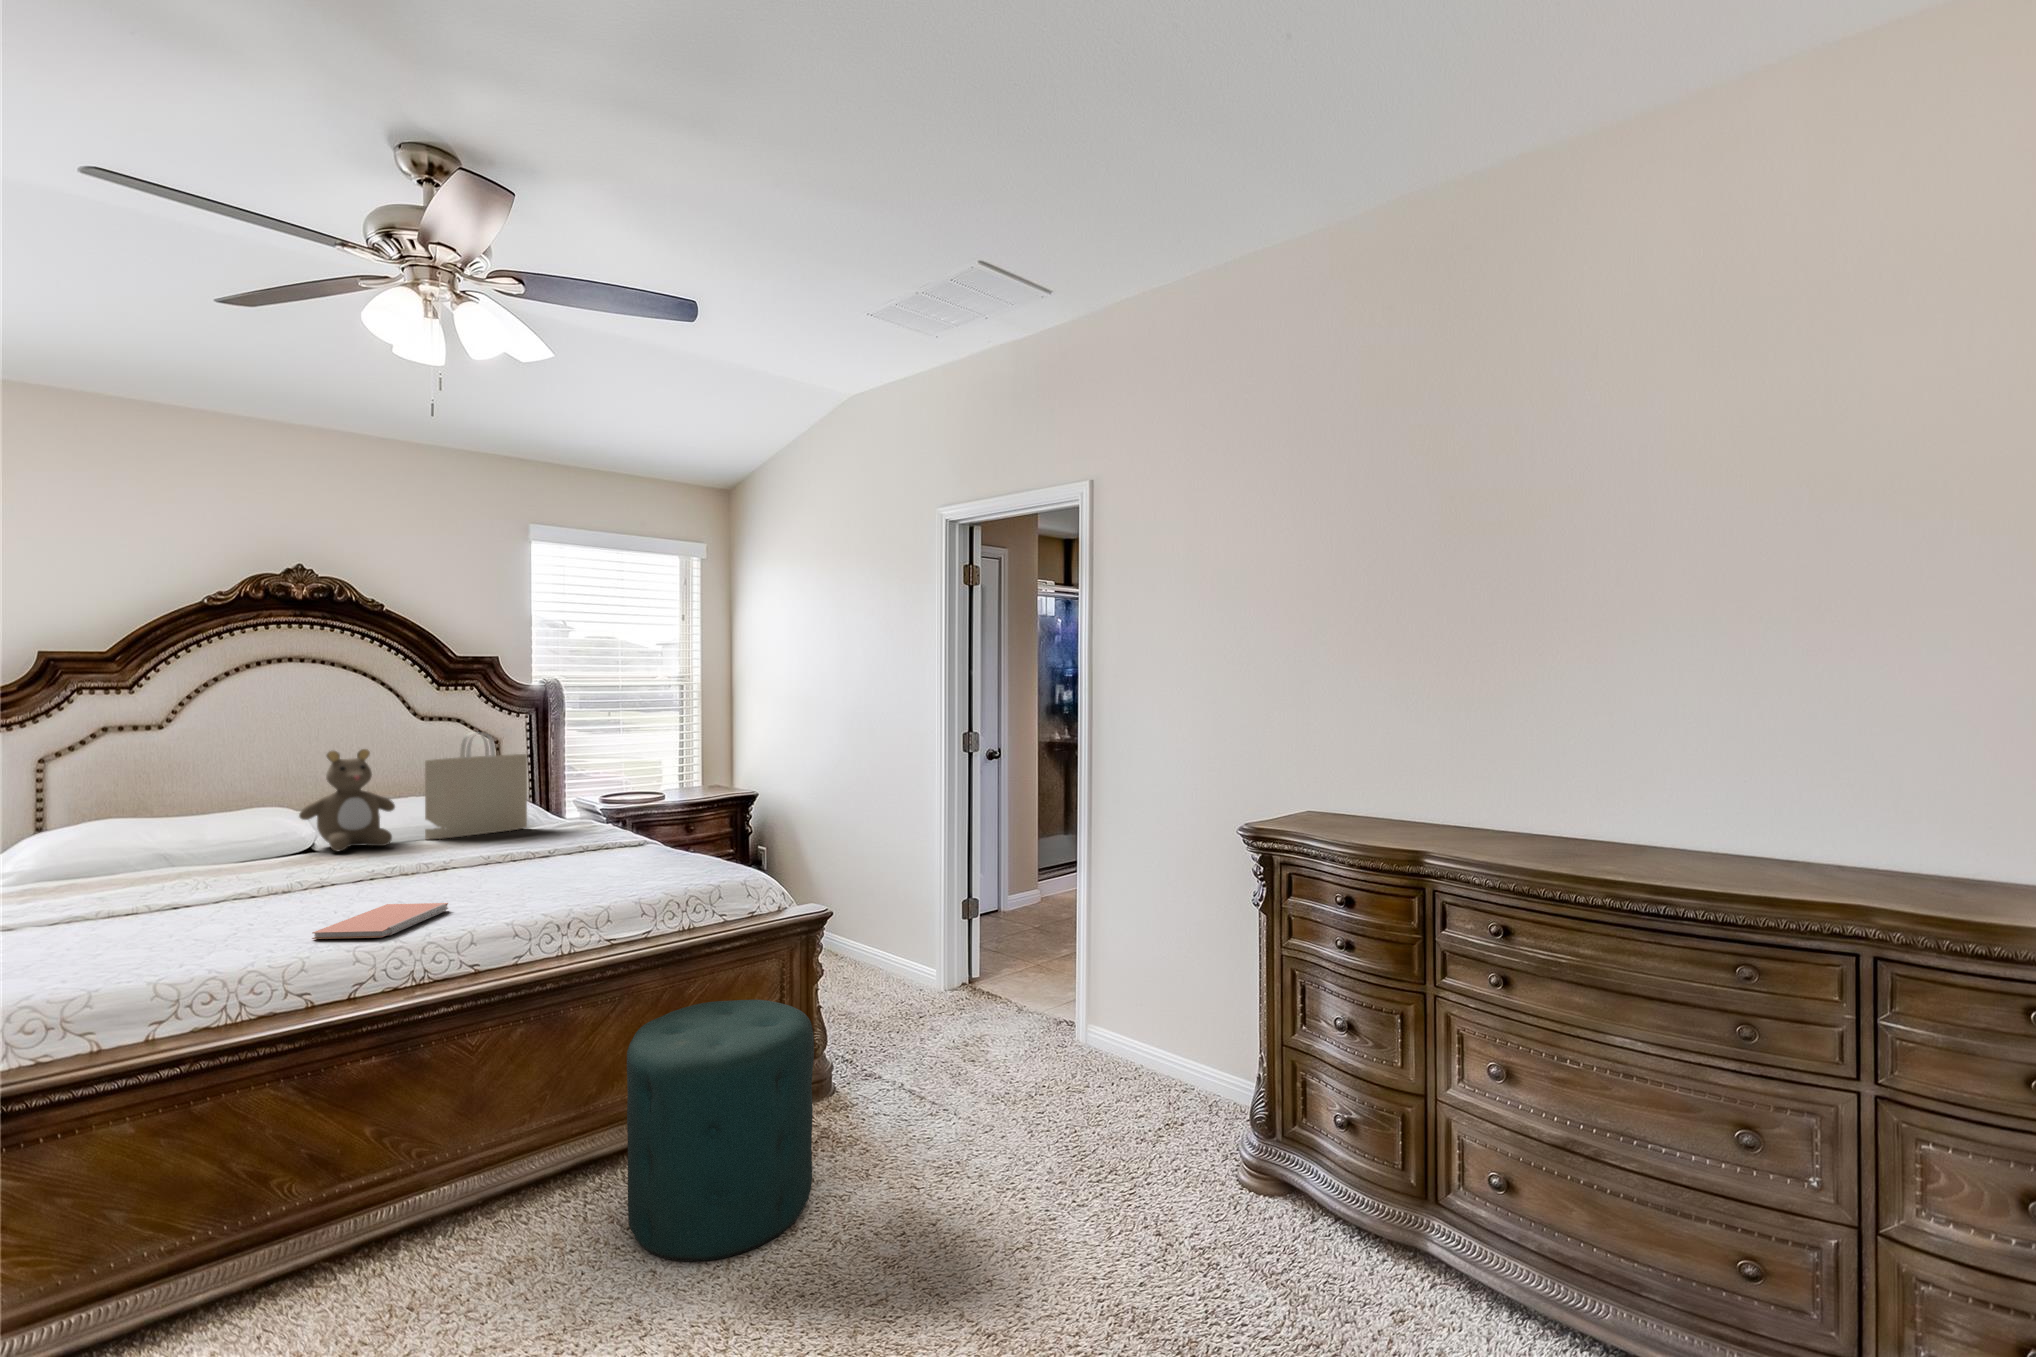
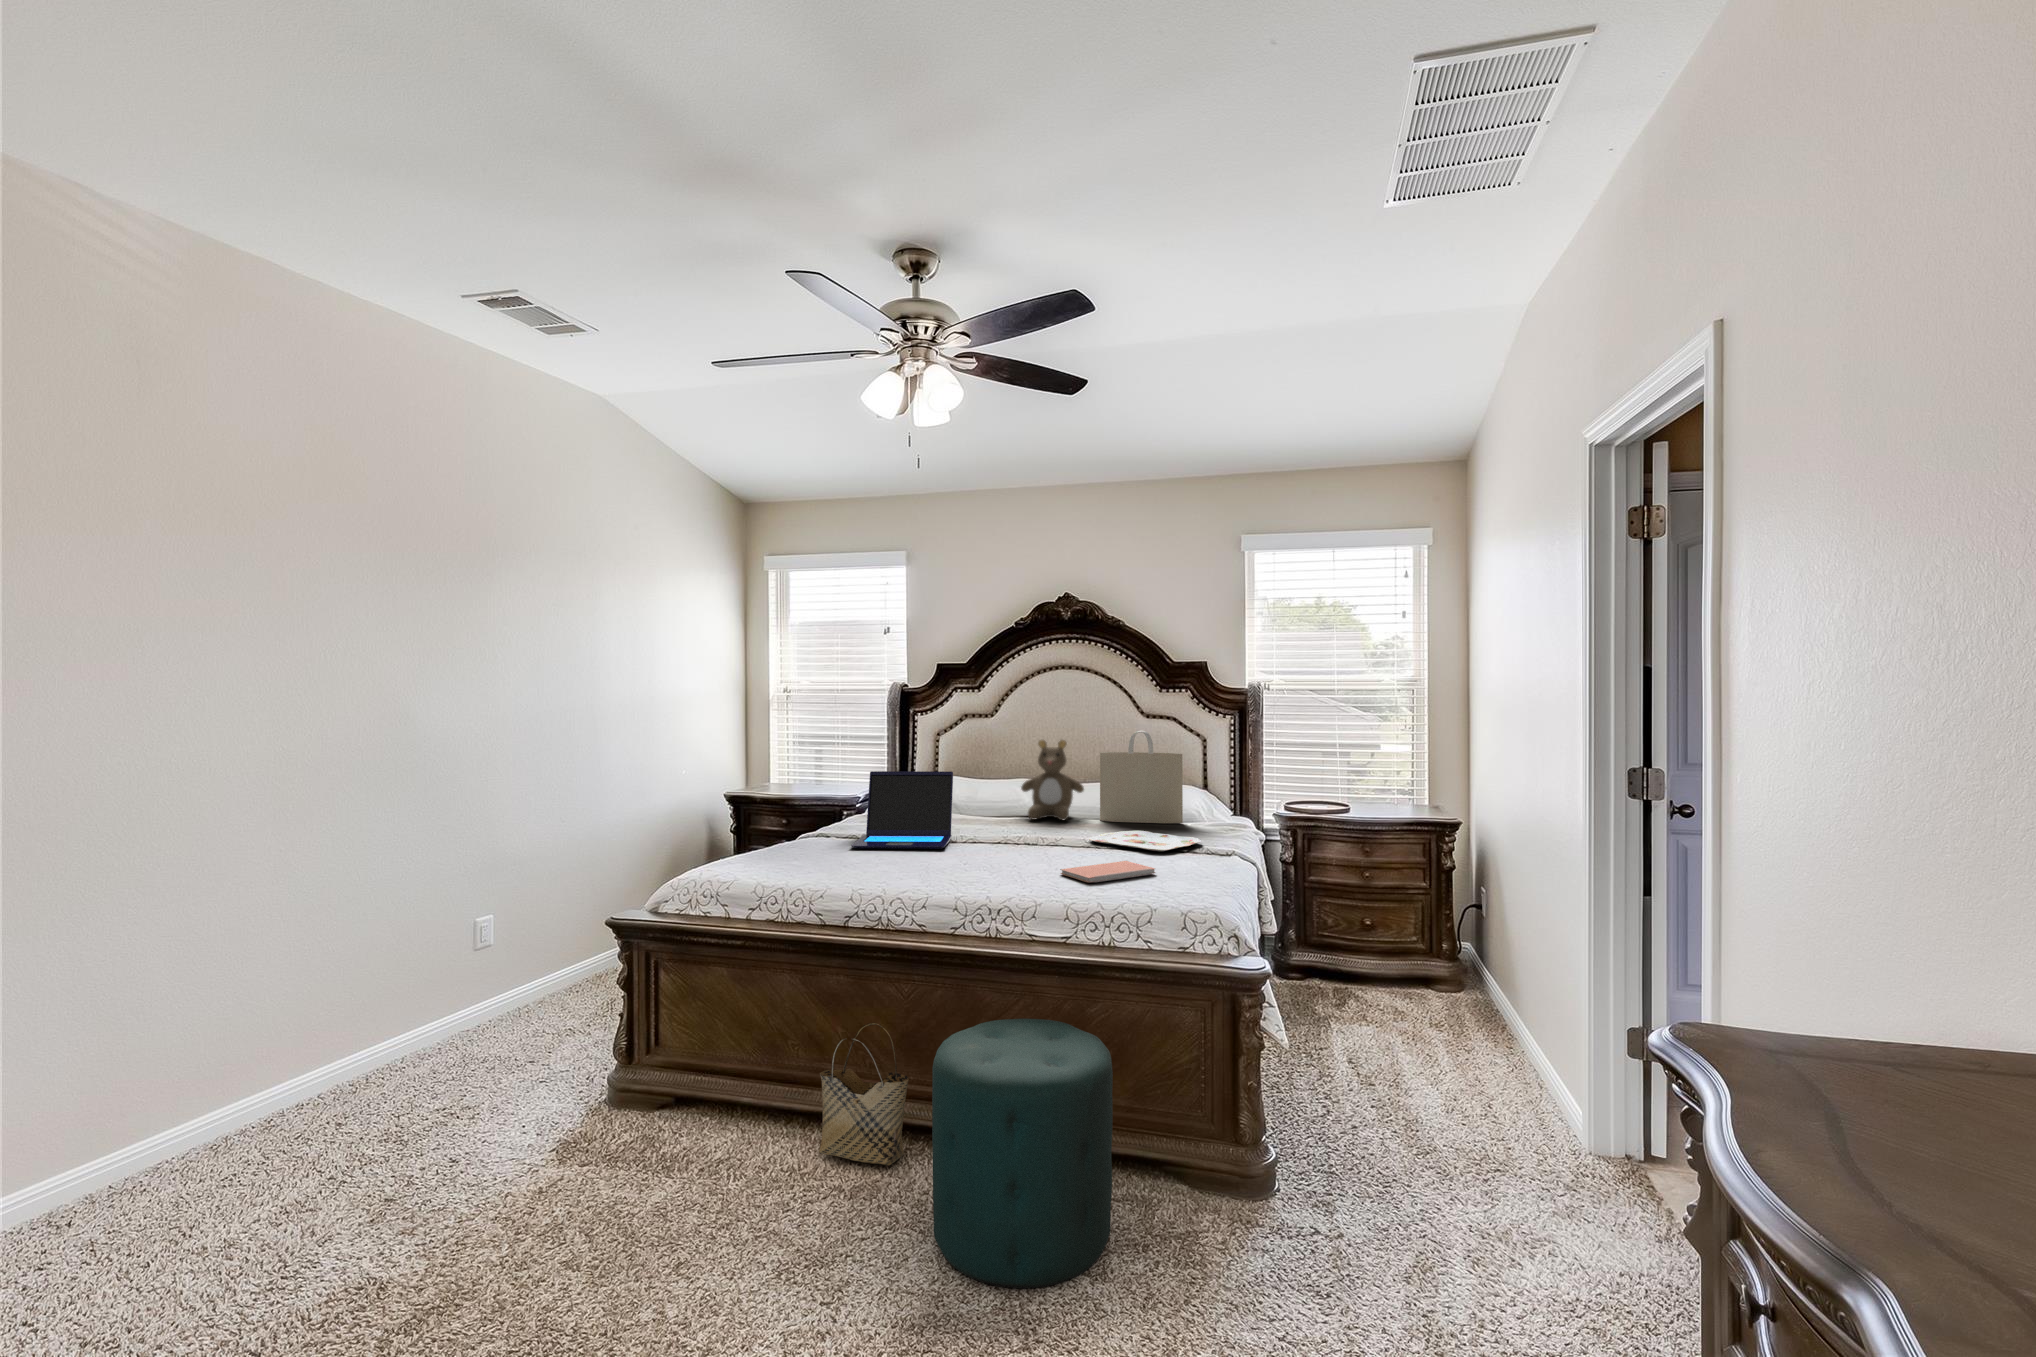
laptop: none [119,797,329,922] -> present [851,771,953,849]
serving tray: none [482,835,607,856] -> present [1089,831,1202,851]
notebook: present [312,903,448,939] -> present [1060,861,1155,883]
woven basket: none [374,1100,507,1295] -> present [819,1023,909,1165]

